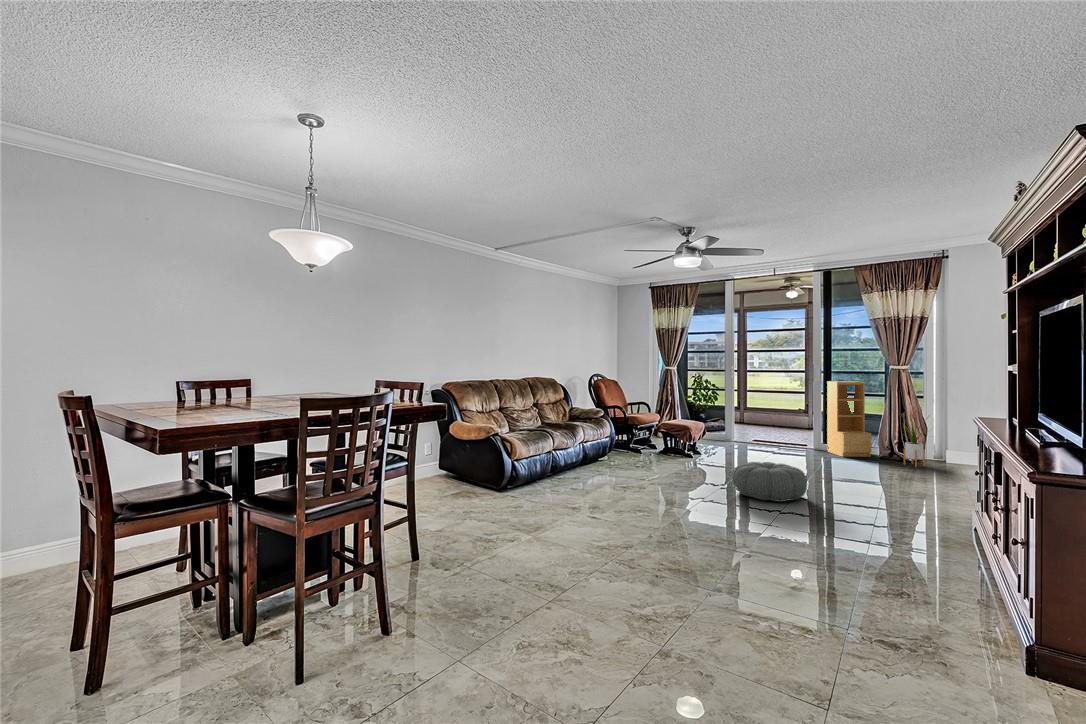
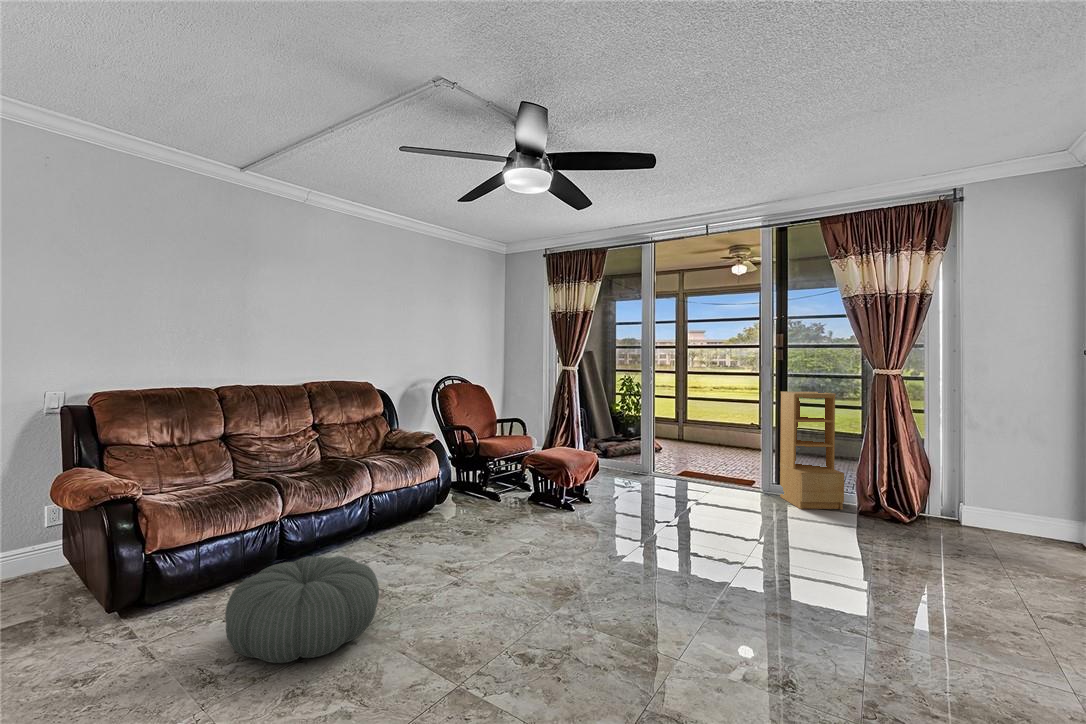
house plant: present [900,412,930,467] -> none [881,436,943,535]
pouf: present [732,462,807,502] -> present [225,556,379,663]

